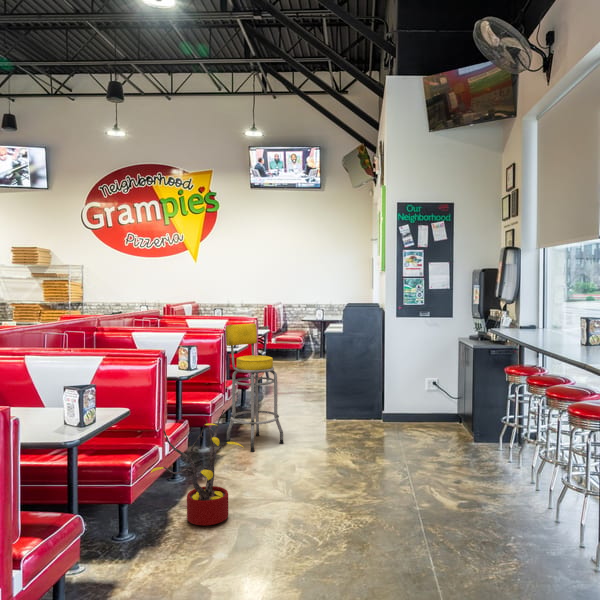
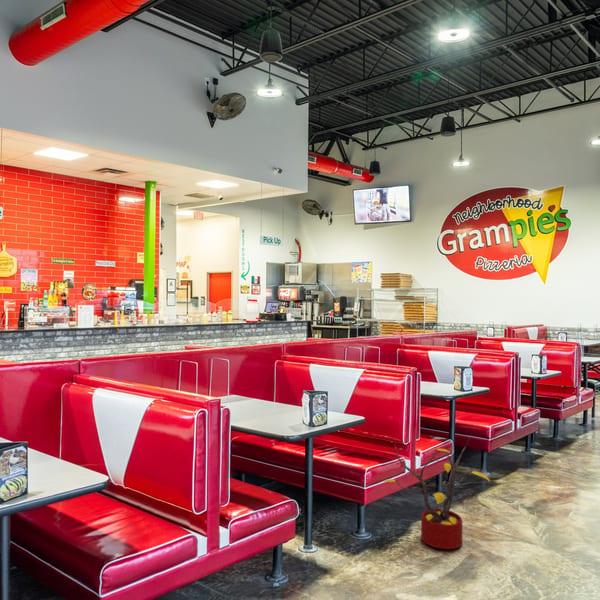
bar stool: present [226,323,284,452] -> none [512,352,578,489]

